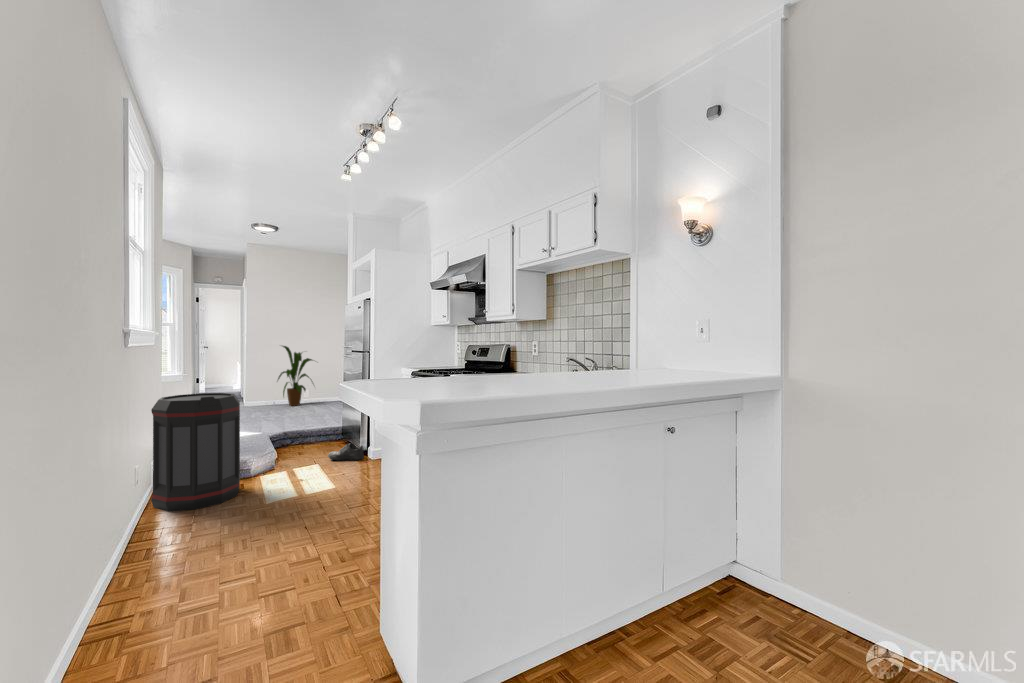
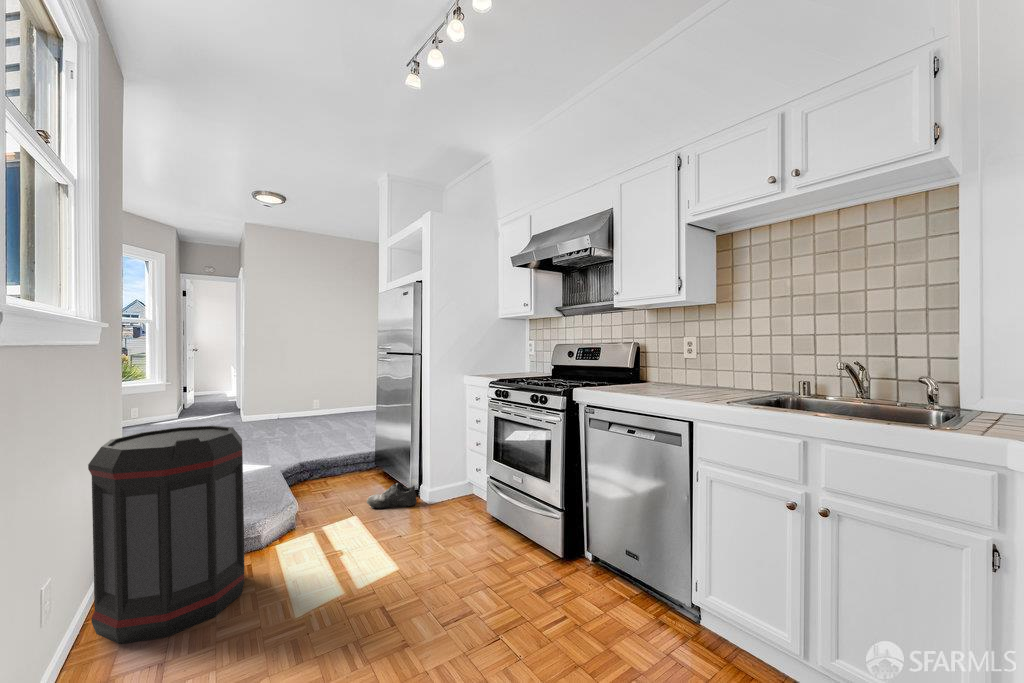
house plant: present [278,346,313,406] -> none [282,347,332,420]

